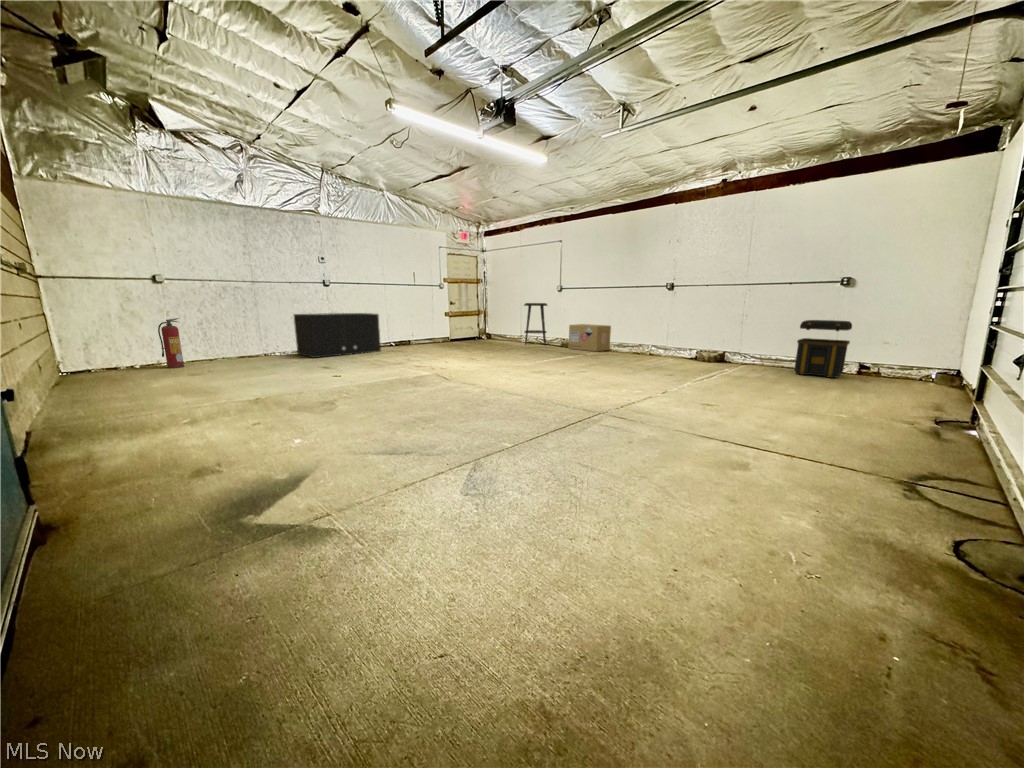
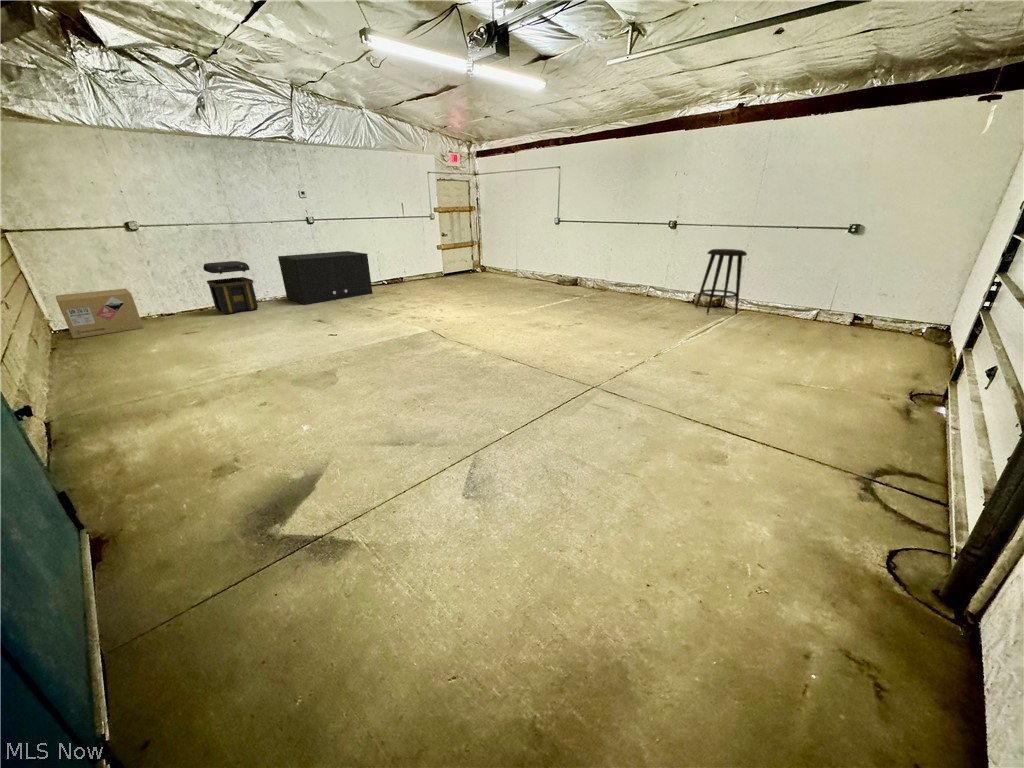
stool: present [524,303,547,345] -> present [696,249,747,314]
fire extinguisher: present [158,318,184,368] -> none [141,267,174,321]
toolbox: present [794,320,852,378] -> present [203,261,258,314]
cardboard box: present [569,324,611,352] -> present [56,289,144,339]

